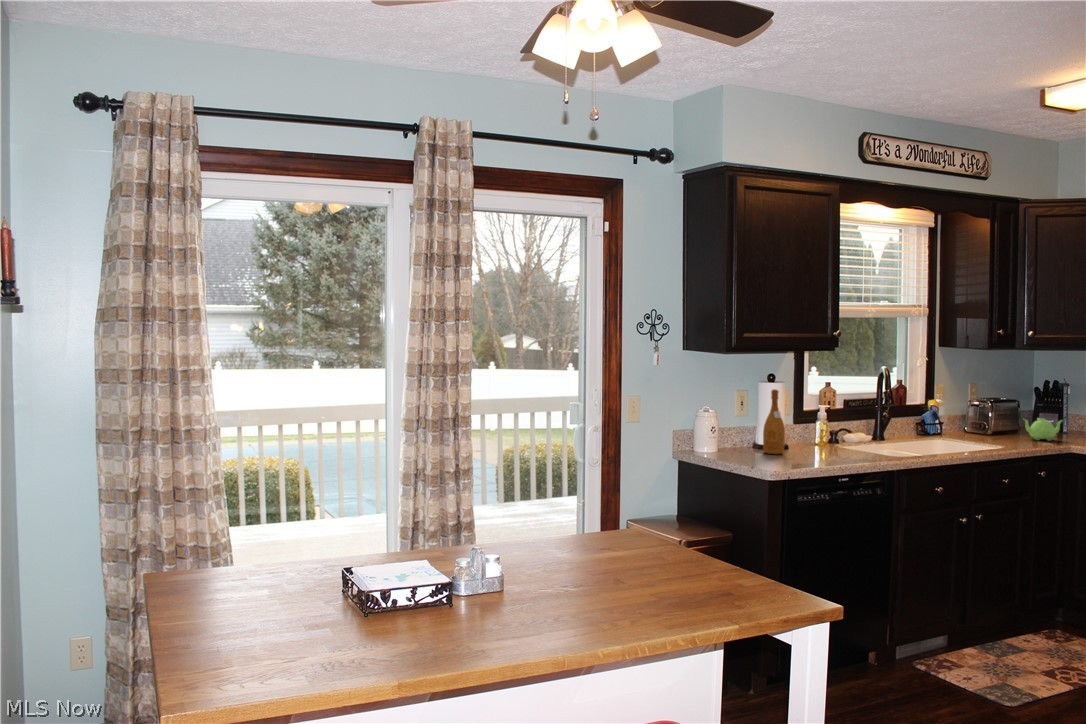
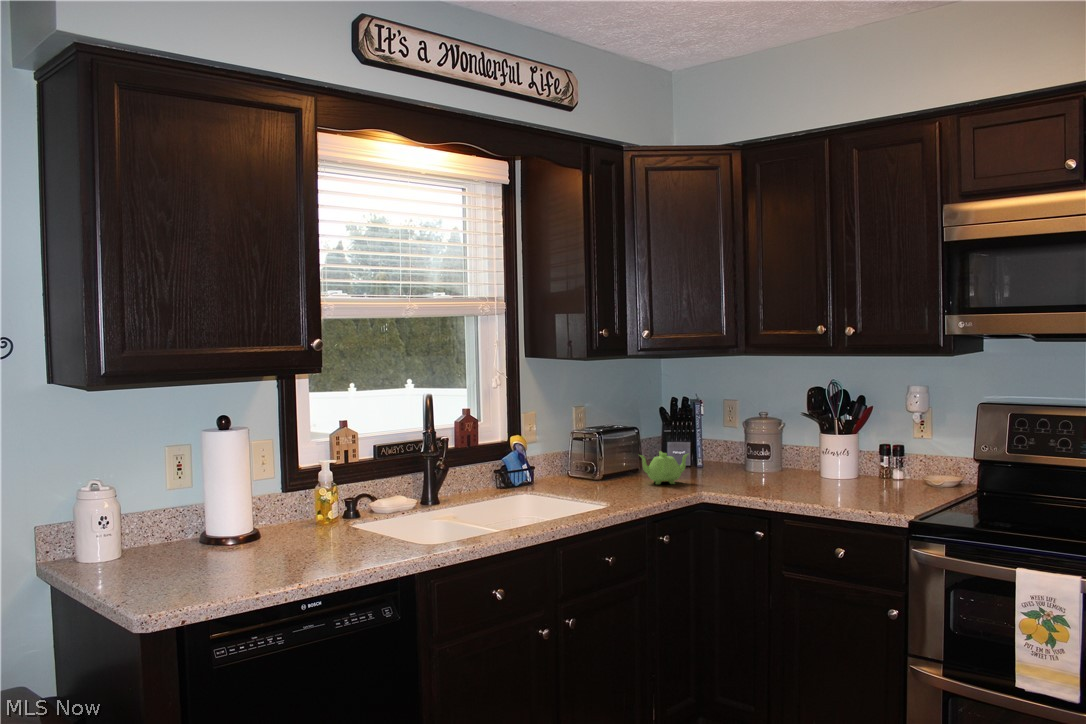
wine bottle: present [763,389,785,454] -> none [189,444,229,560]

